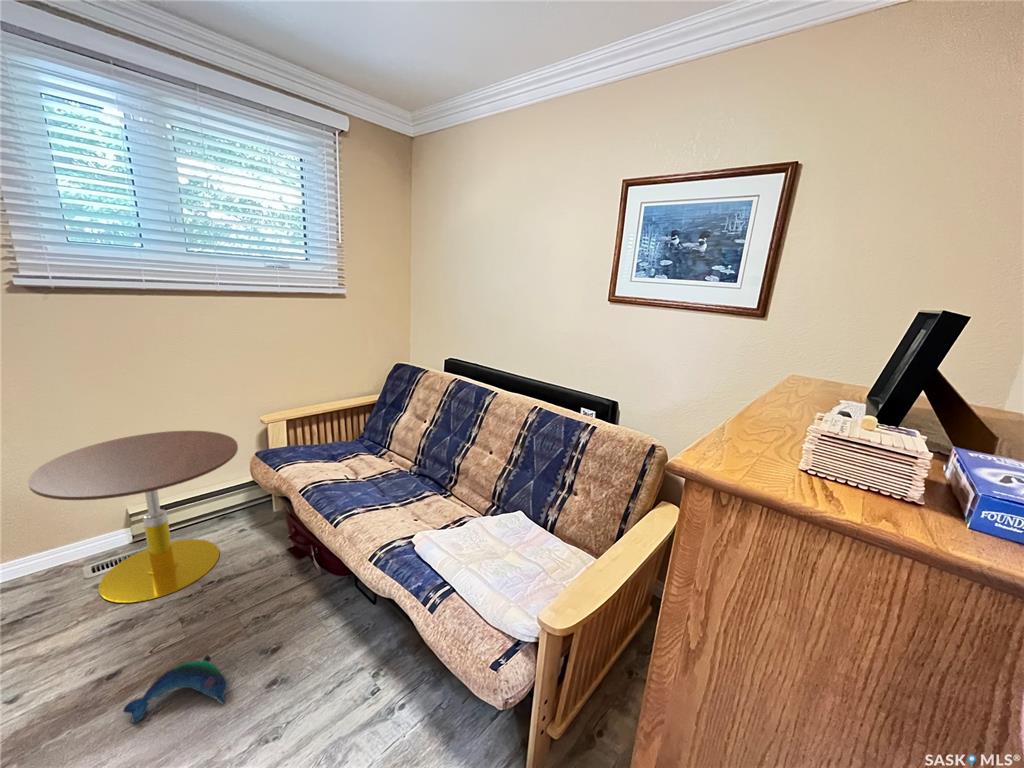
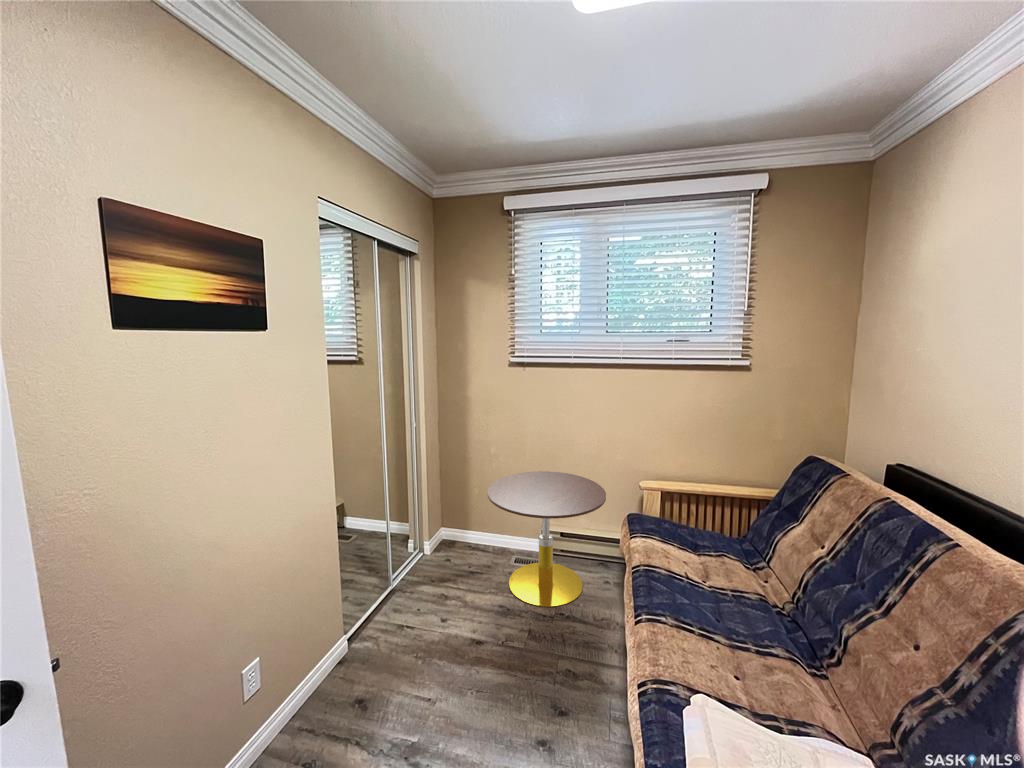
plush toy: present [123,655,228,723] -> none [466,664,517,725]

